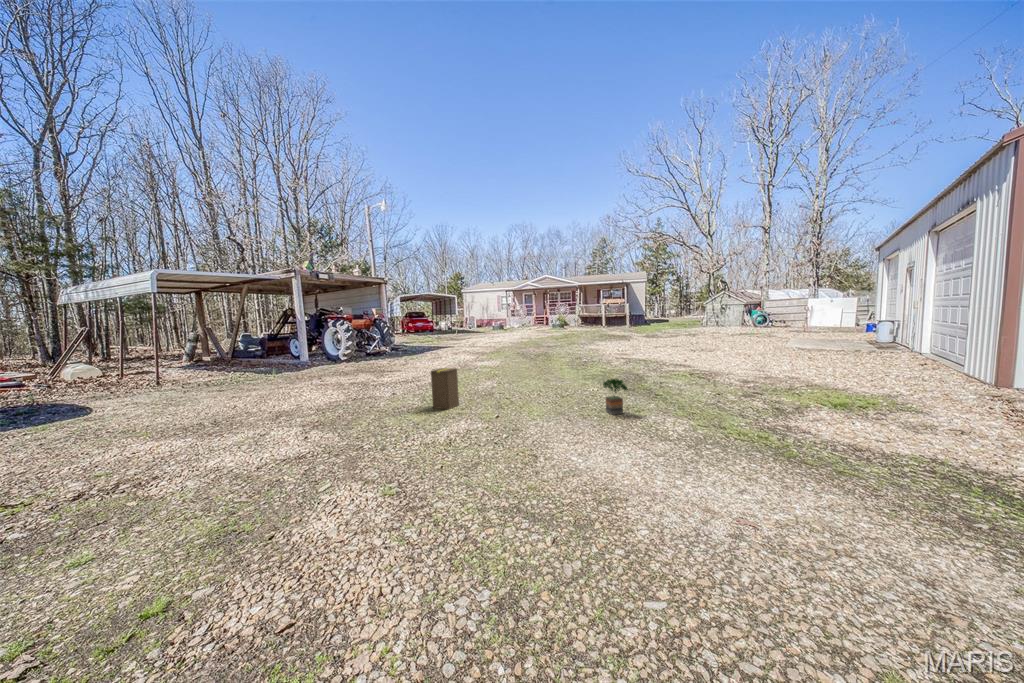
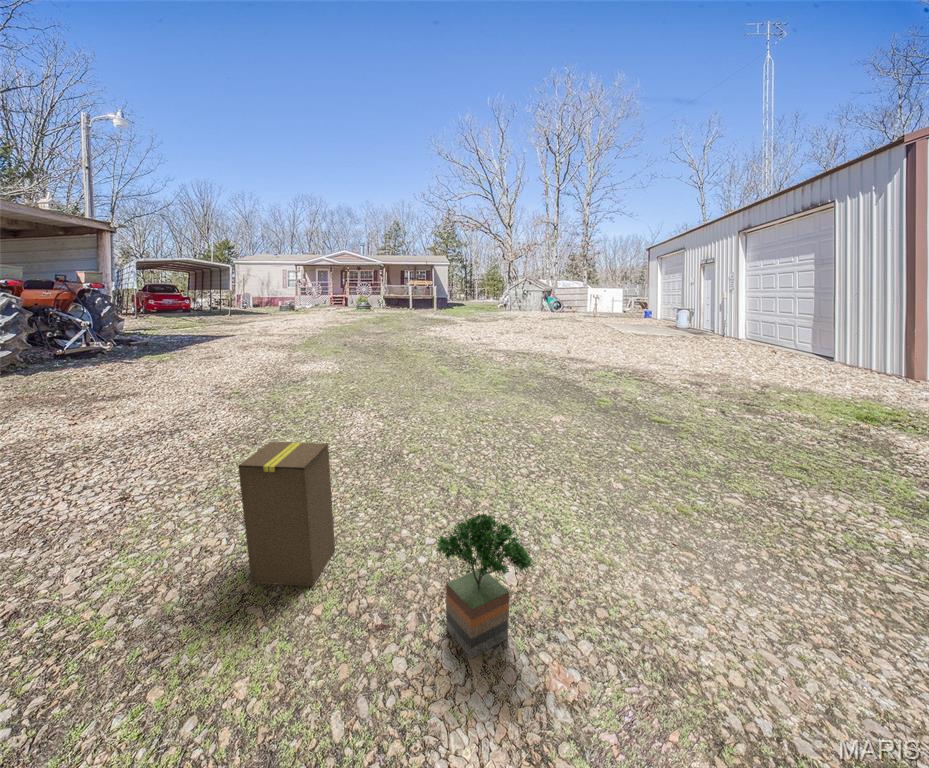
potted tree: present [603,379,628,415] -> present [436,513,532,658]

